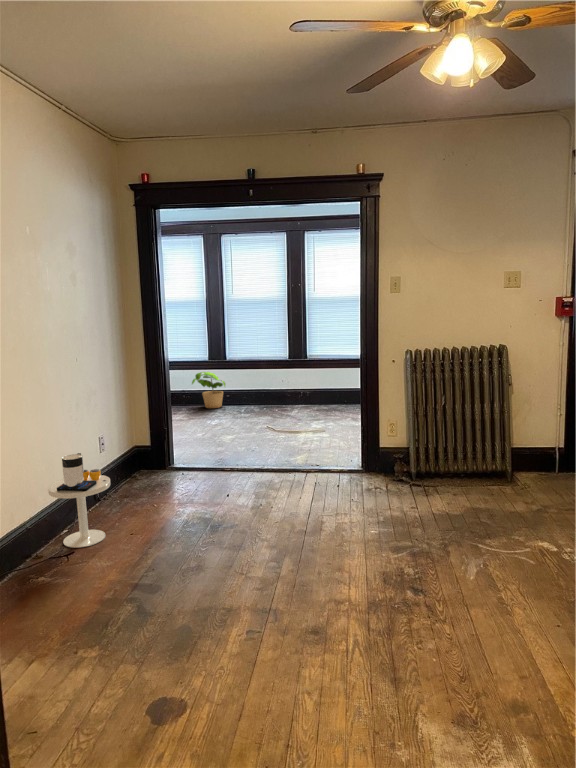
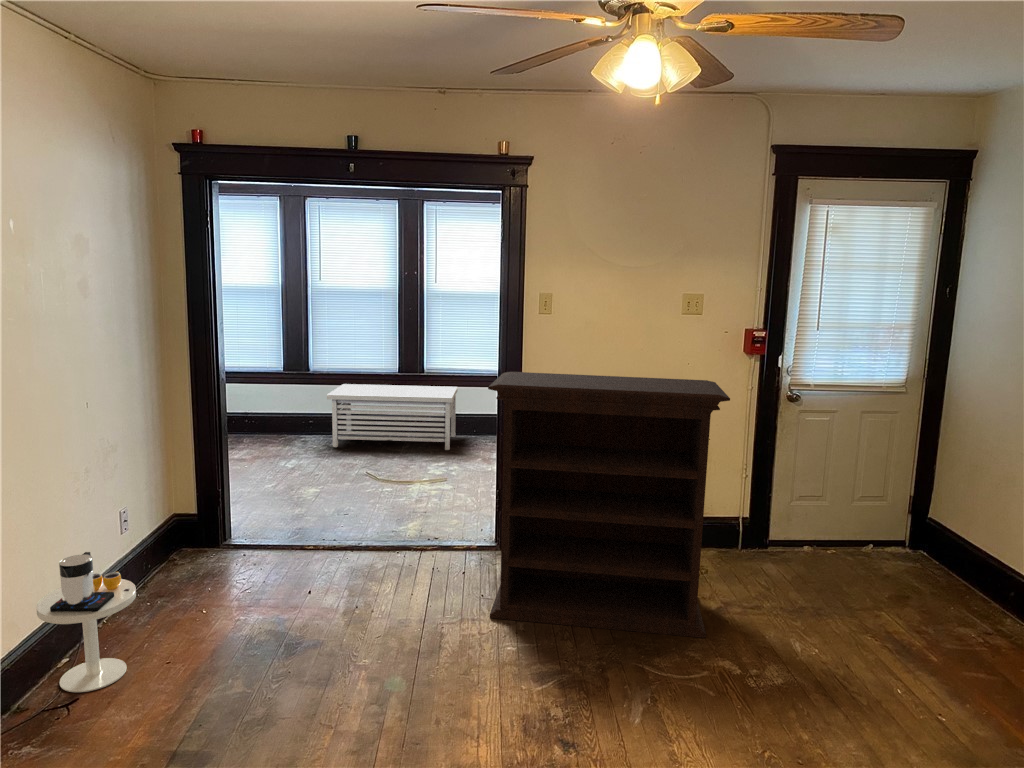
bookshelf: none [352,330,543,529] -> present [488,372,730,638]
storage bench: none [237,368,332,413] -> present [327,384,458,450]
potted plant: present [192,372,225,408] -> none [261,389,310,439]

